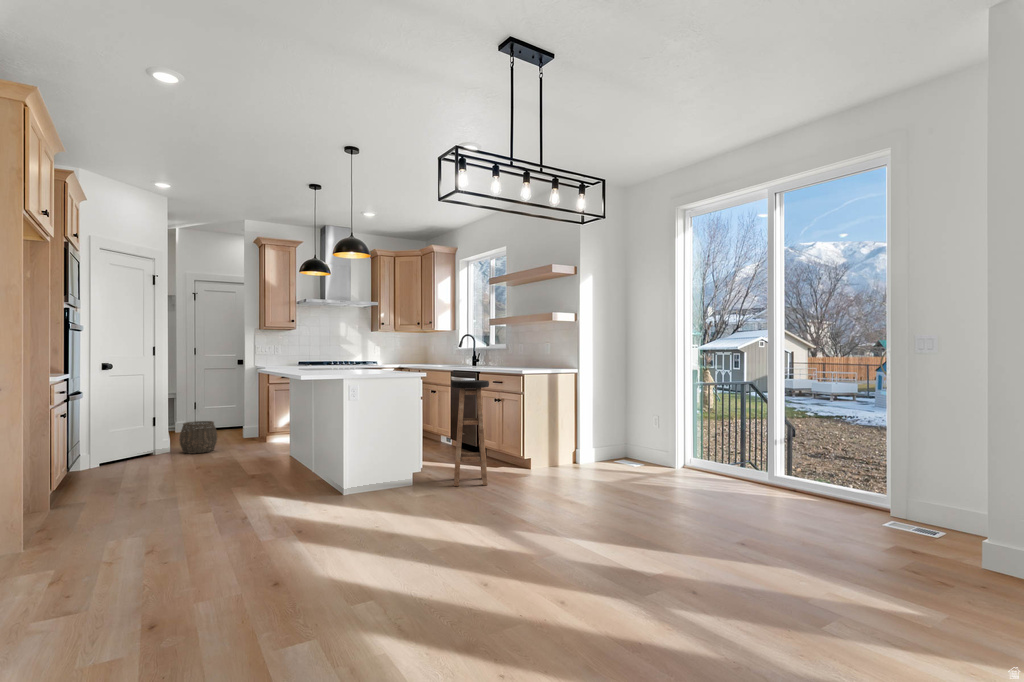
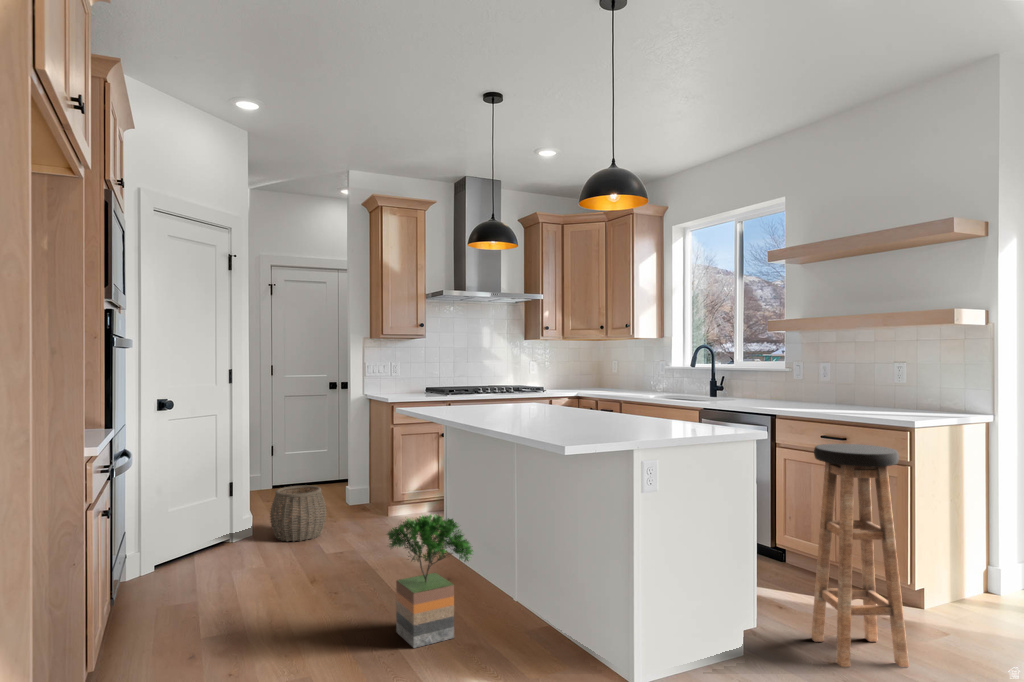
potted tree: none [227,420,276,487] -> present [387,515,473,648]

